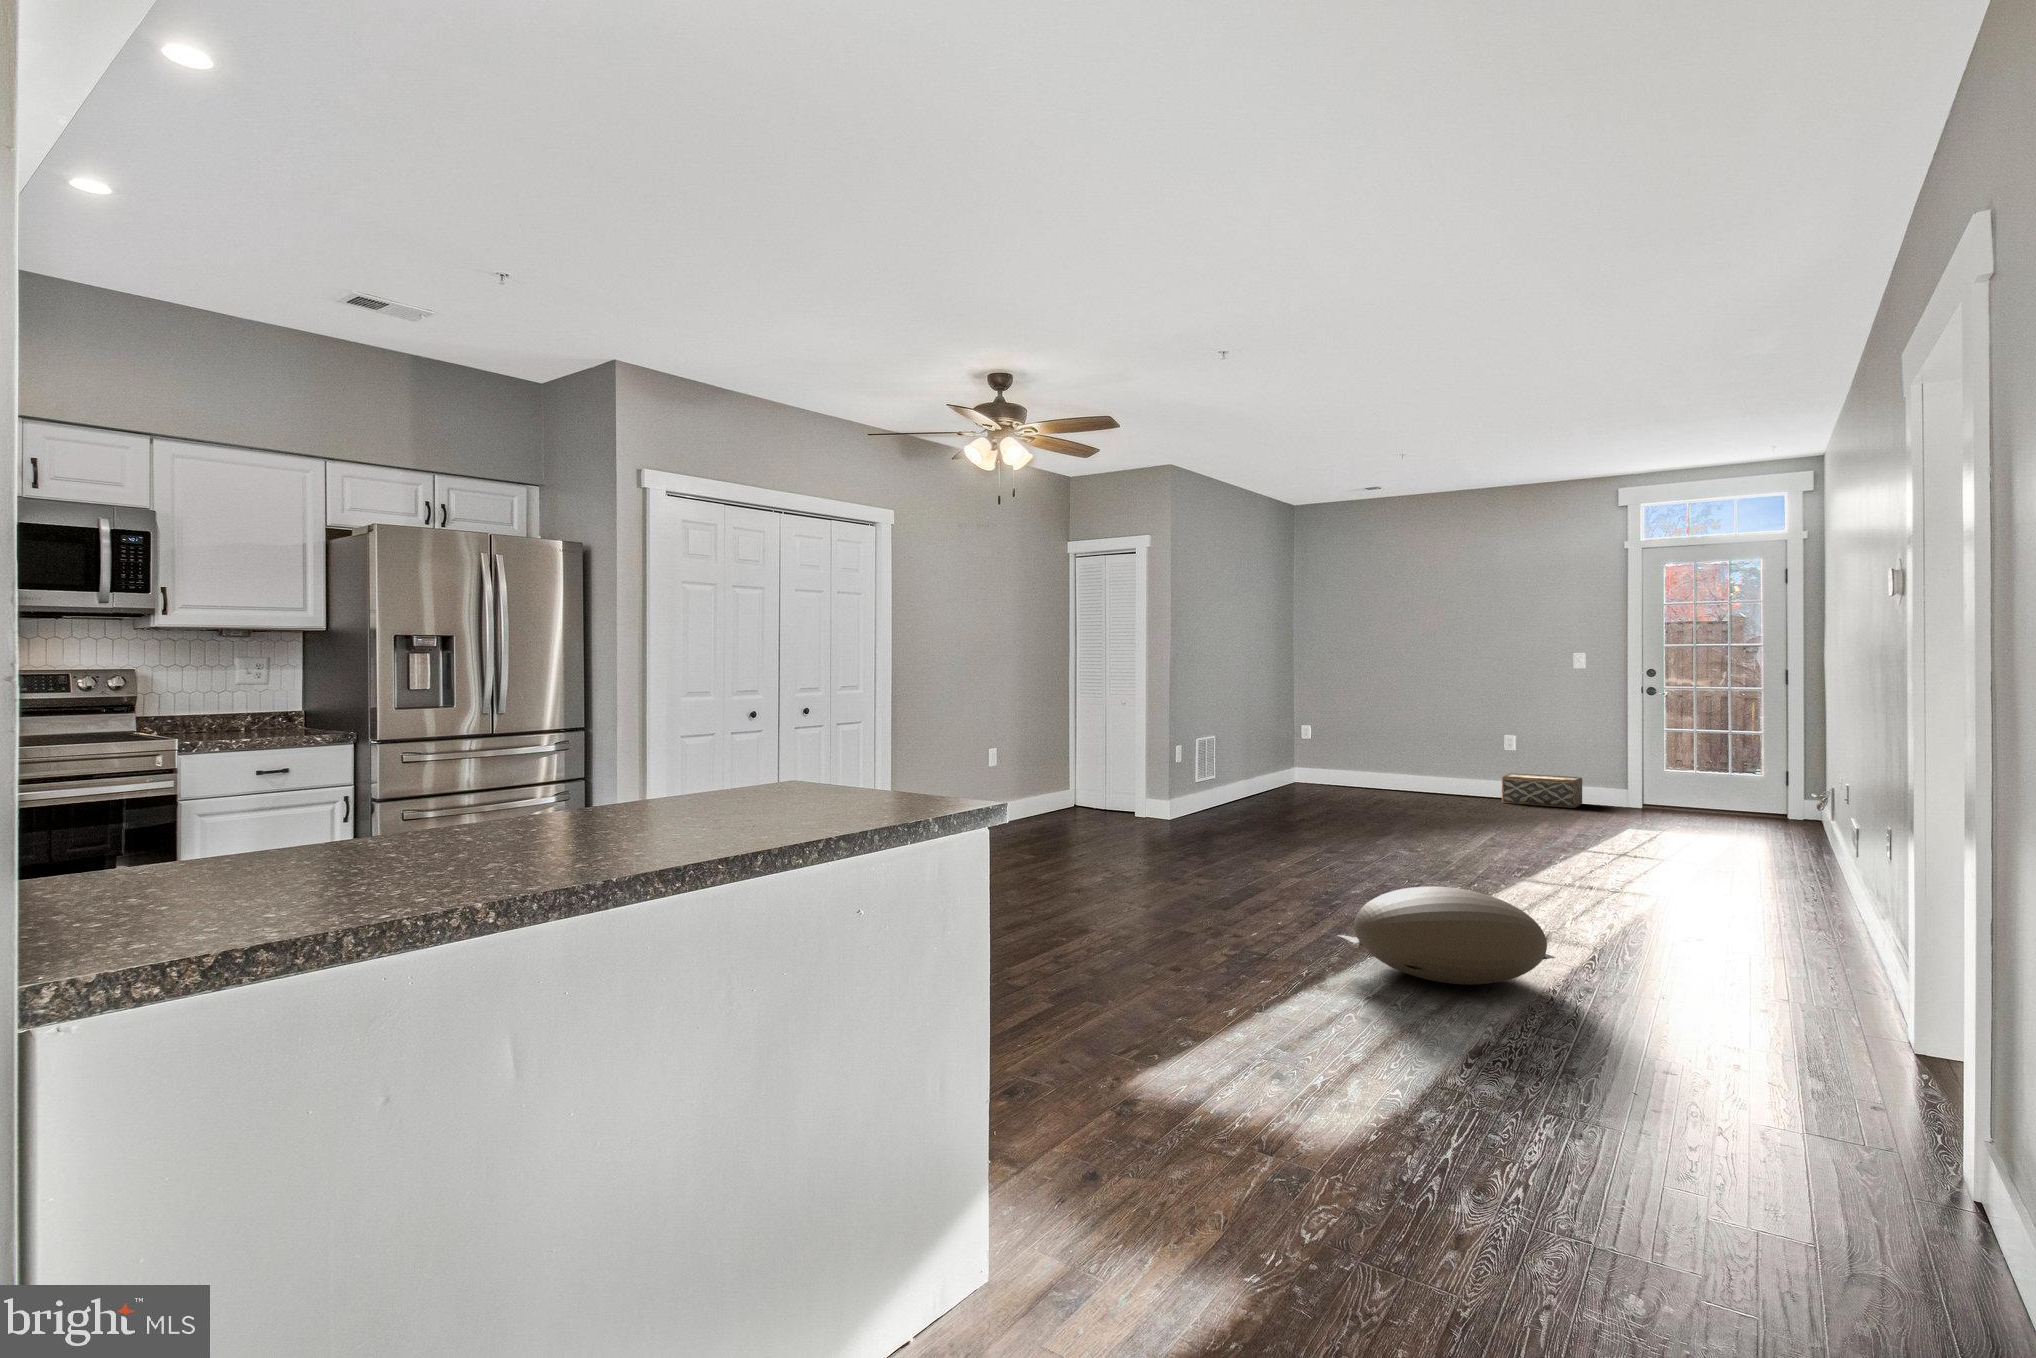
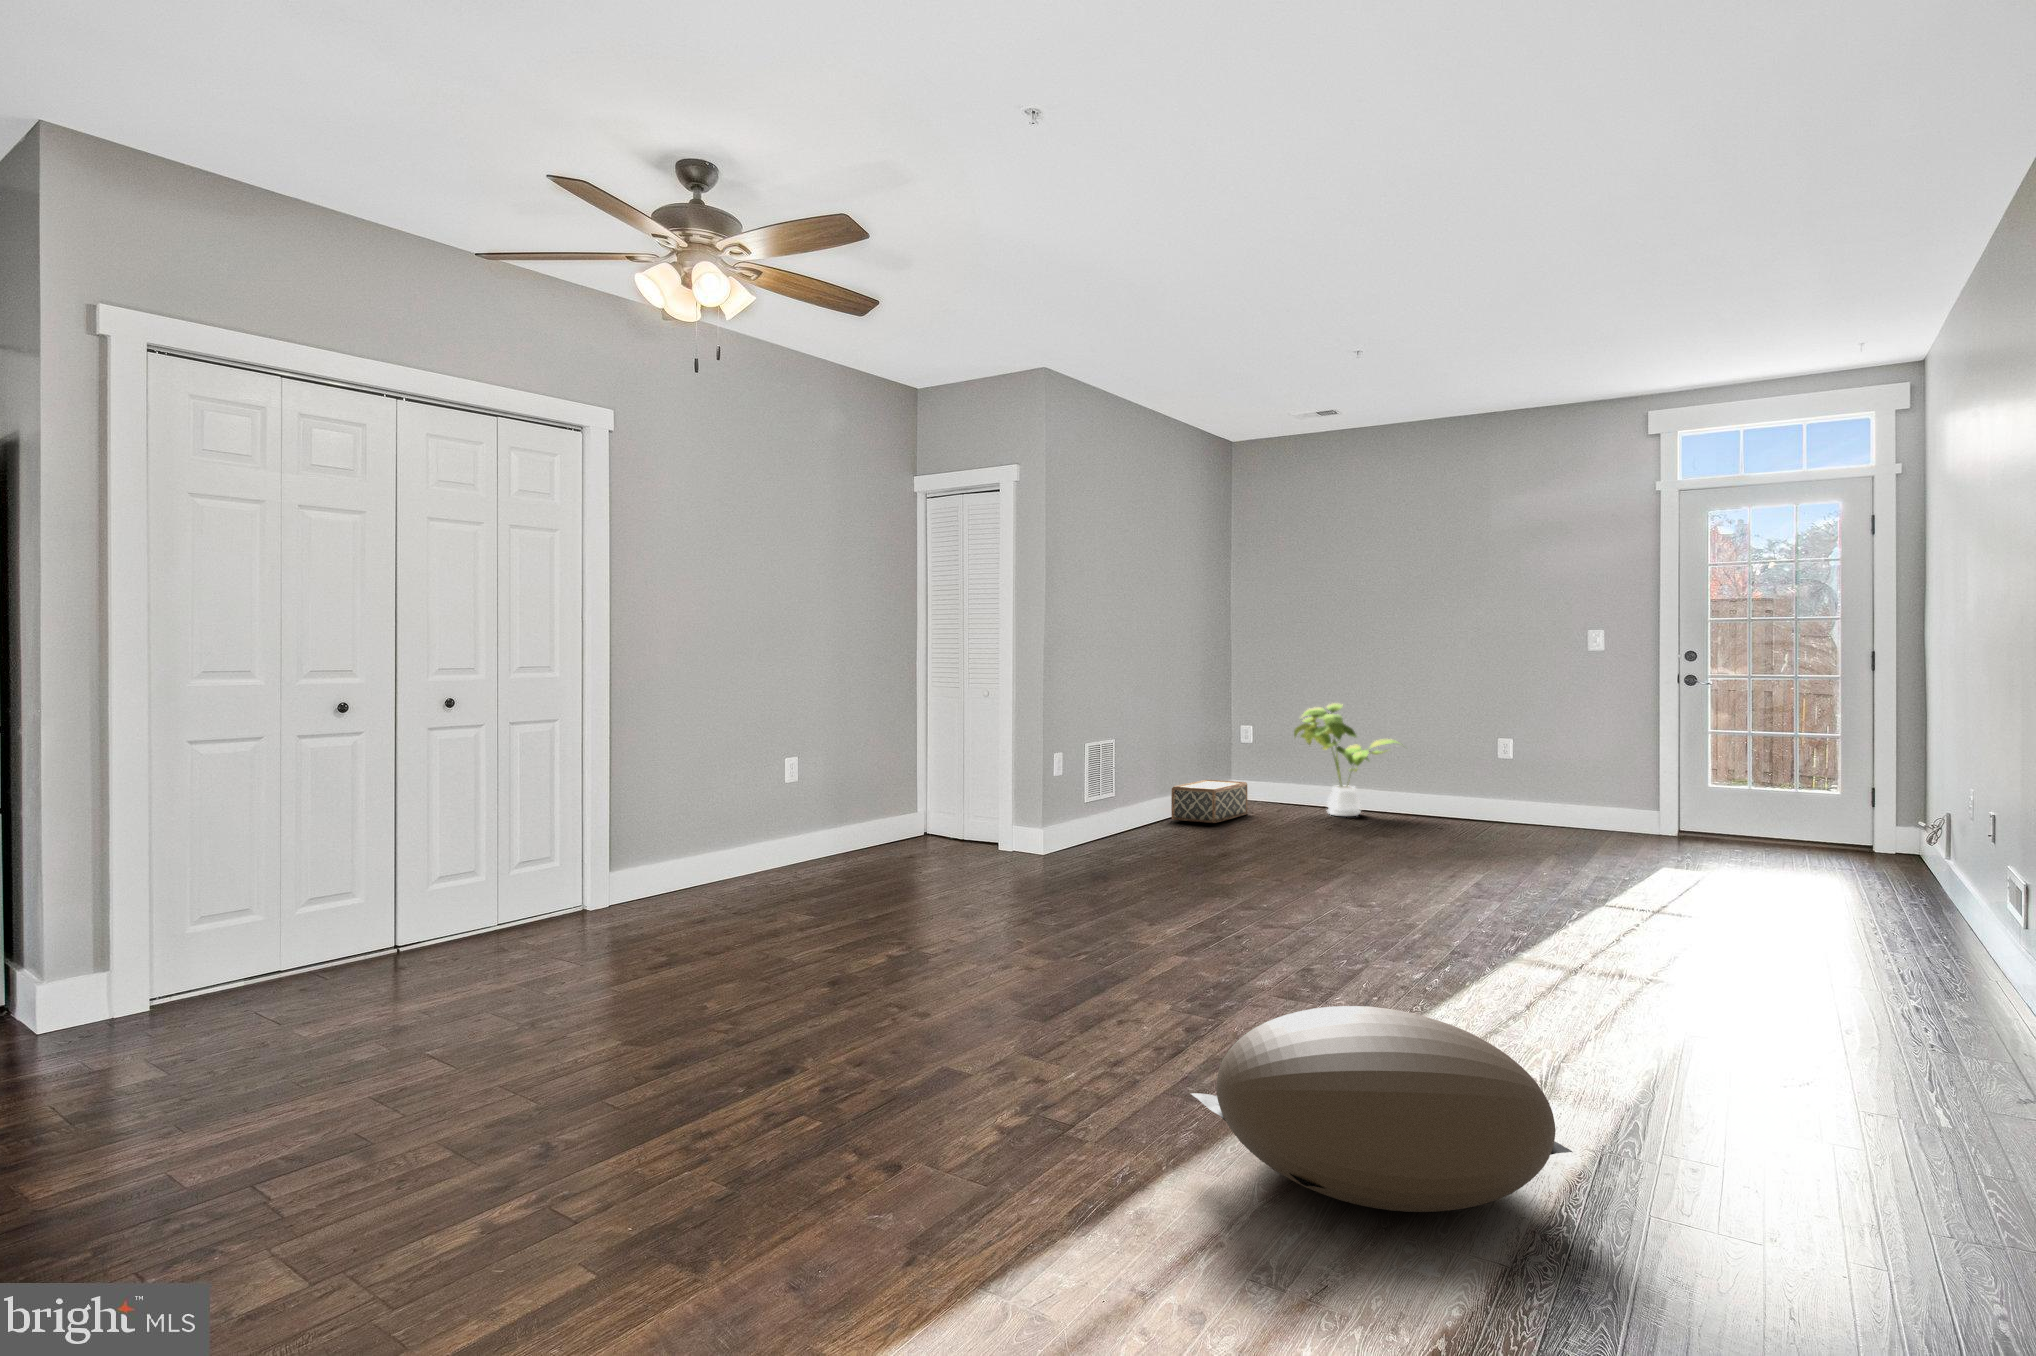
house plant: none [1346,707,1435,794] -> present [1294,703,1398,816]
woven basket: present [1502,773,1582,808] -> present [1171,780,1247,823]

